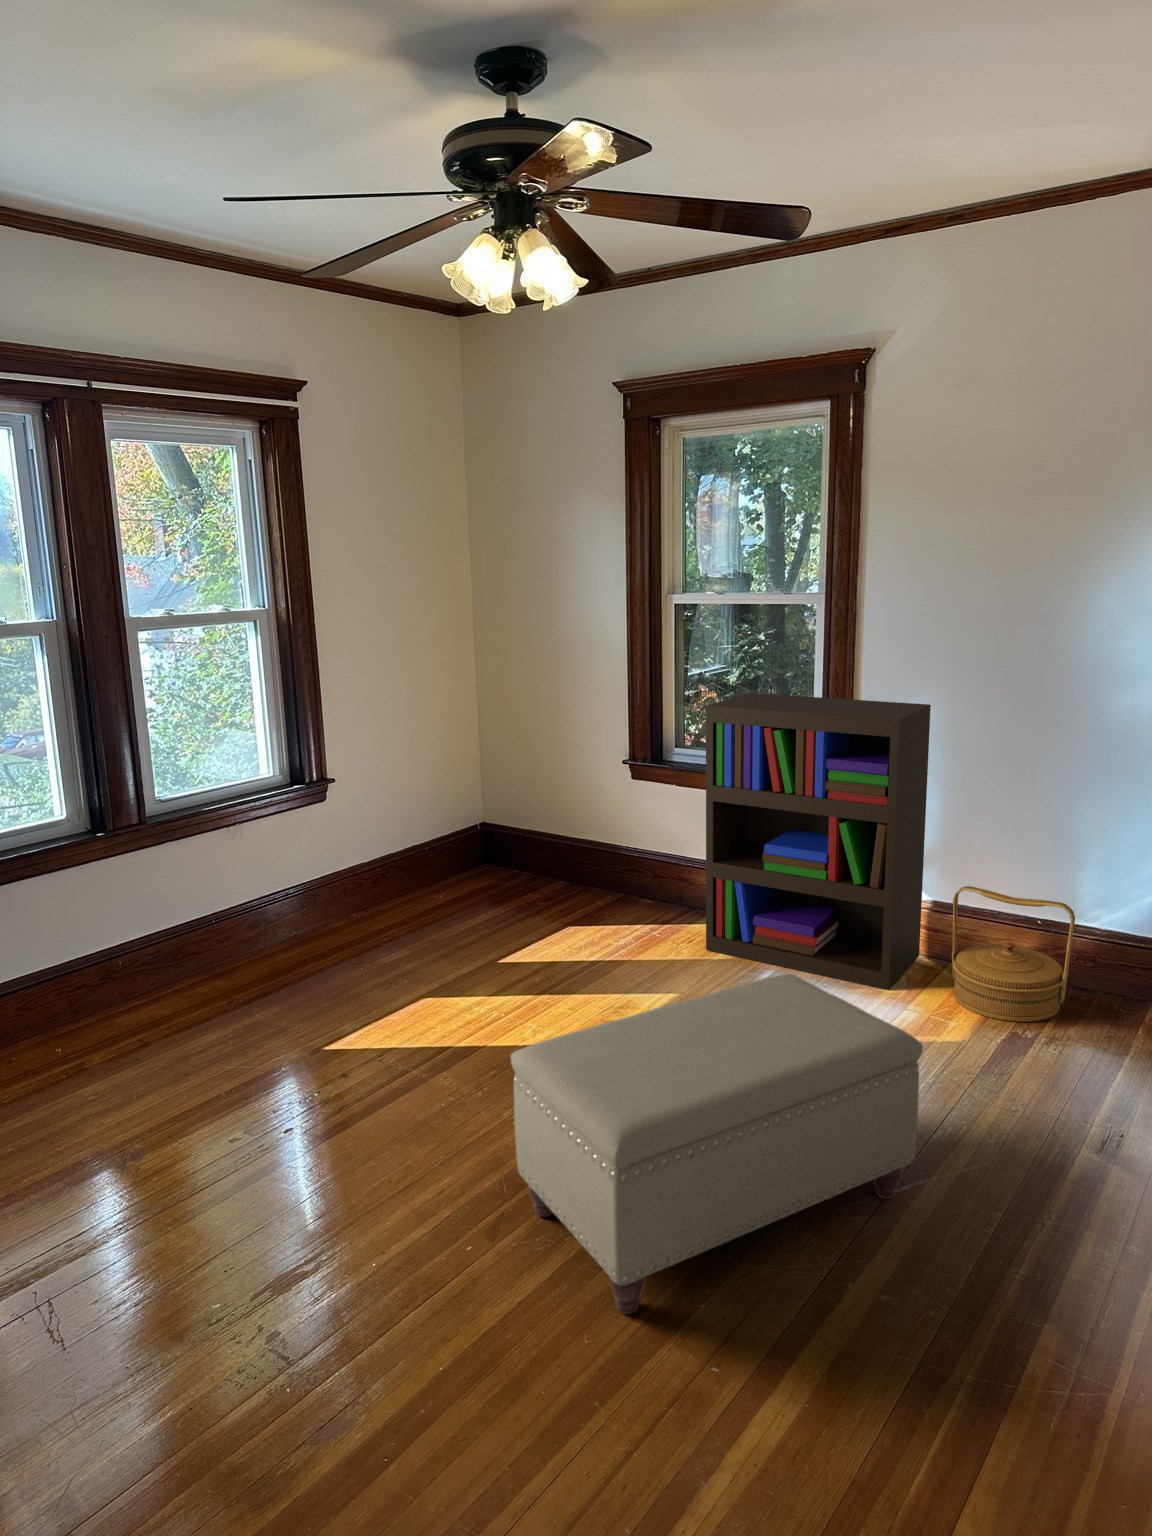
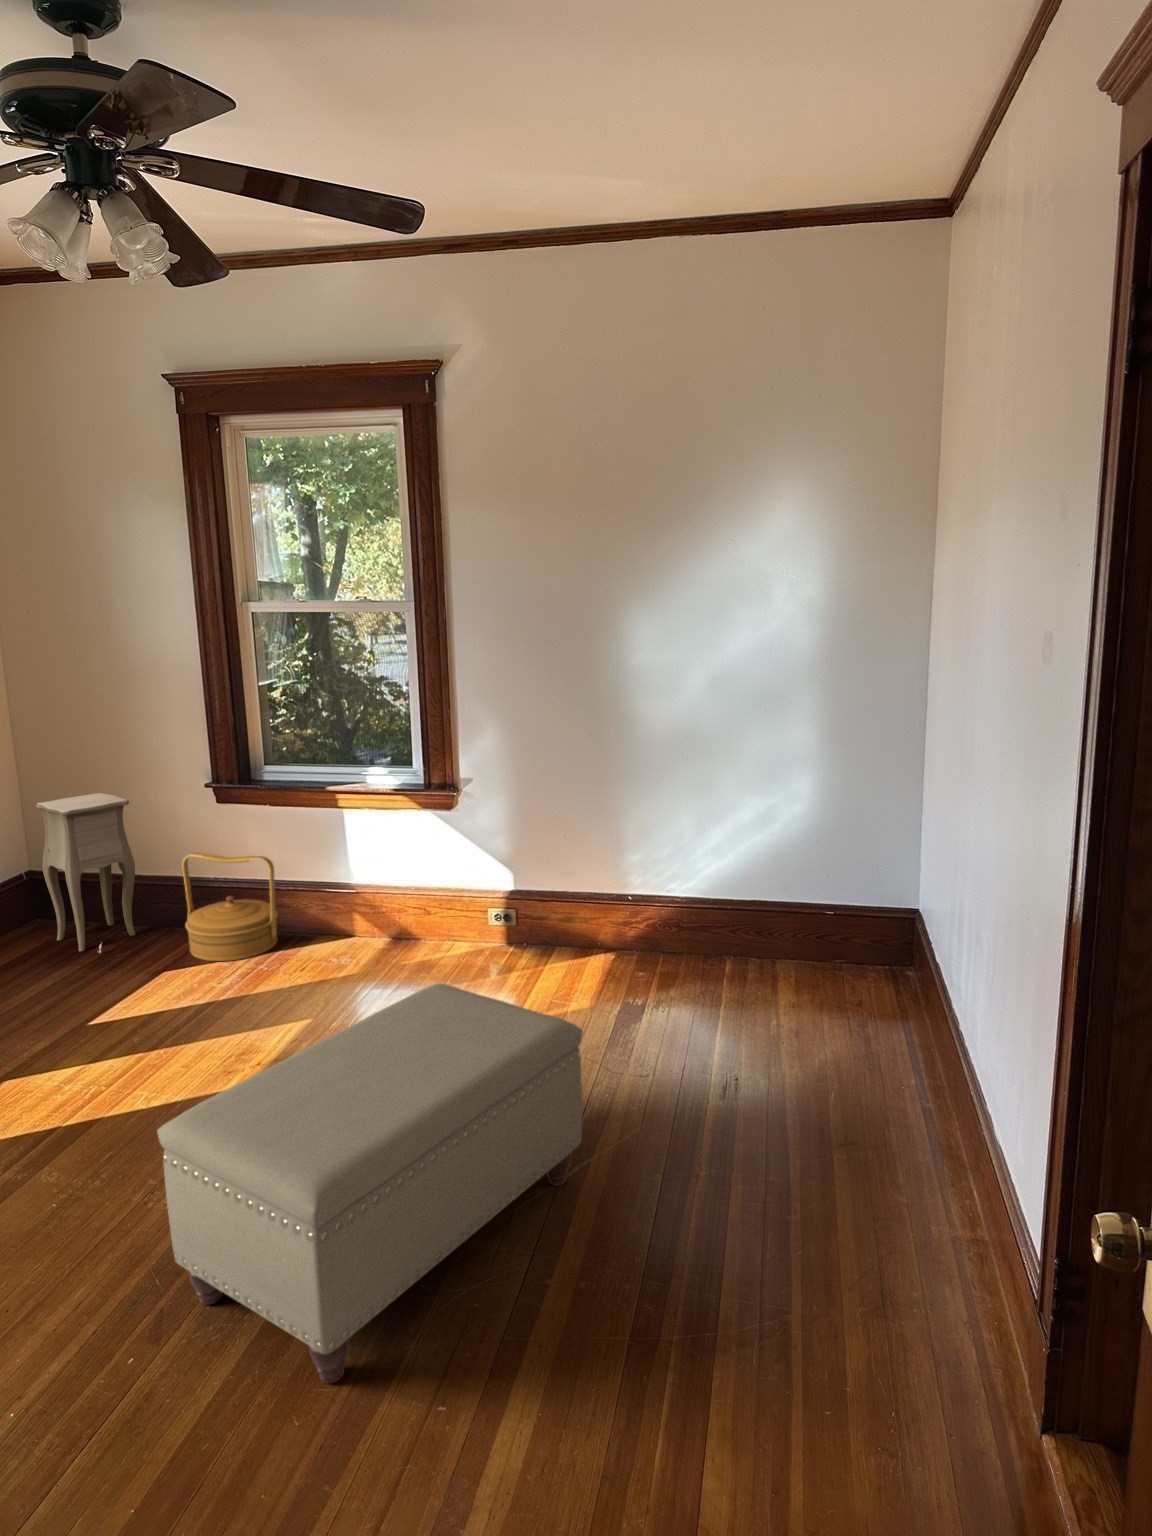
bookshelf: present [706,693,931,990] -> none [304,704,529,983]
side table: none [485,760,559,901] -> present [36,793,135,953]
woven basket: present [952,886,1075,1022] -> present [182,853,278,961]

